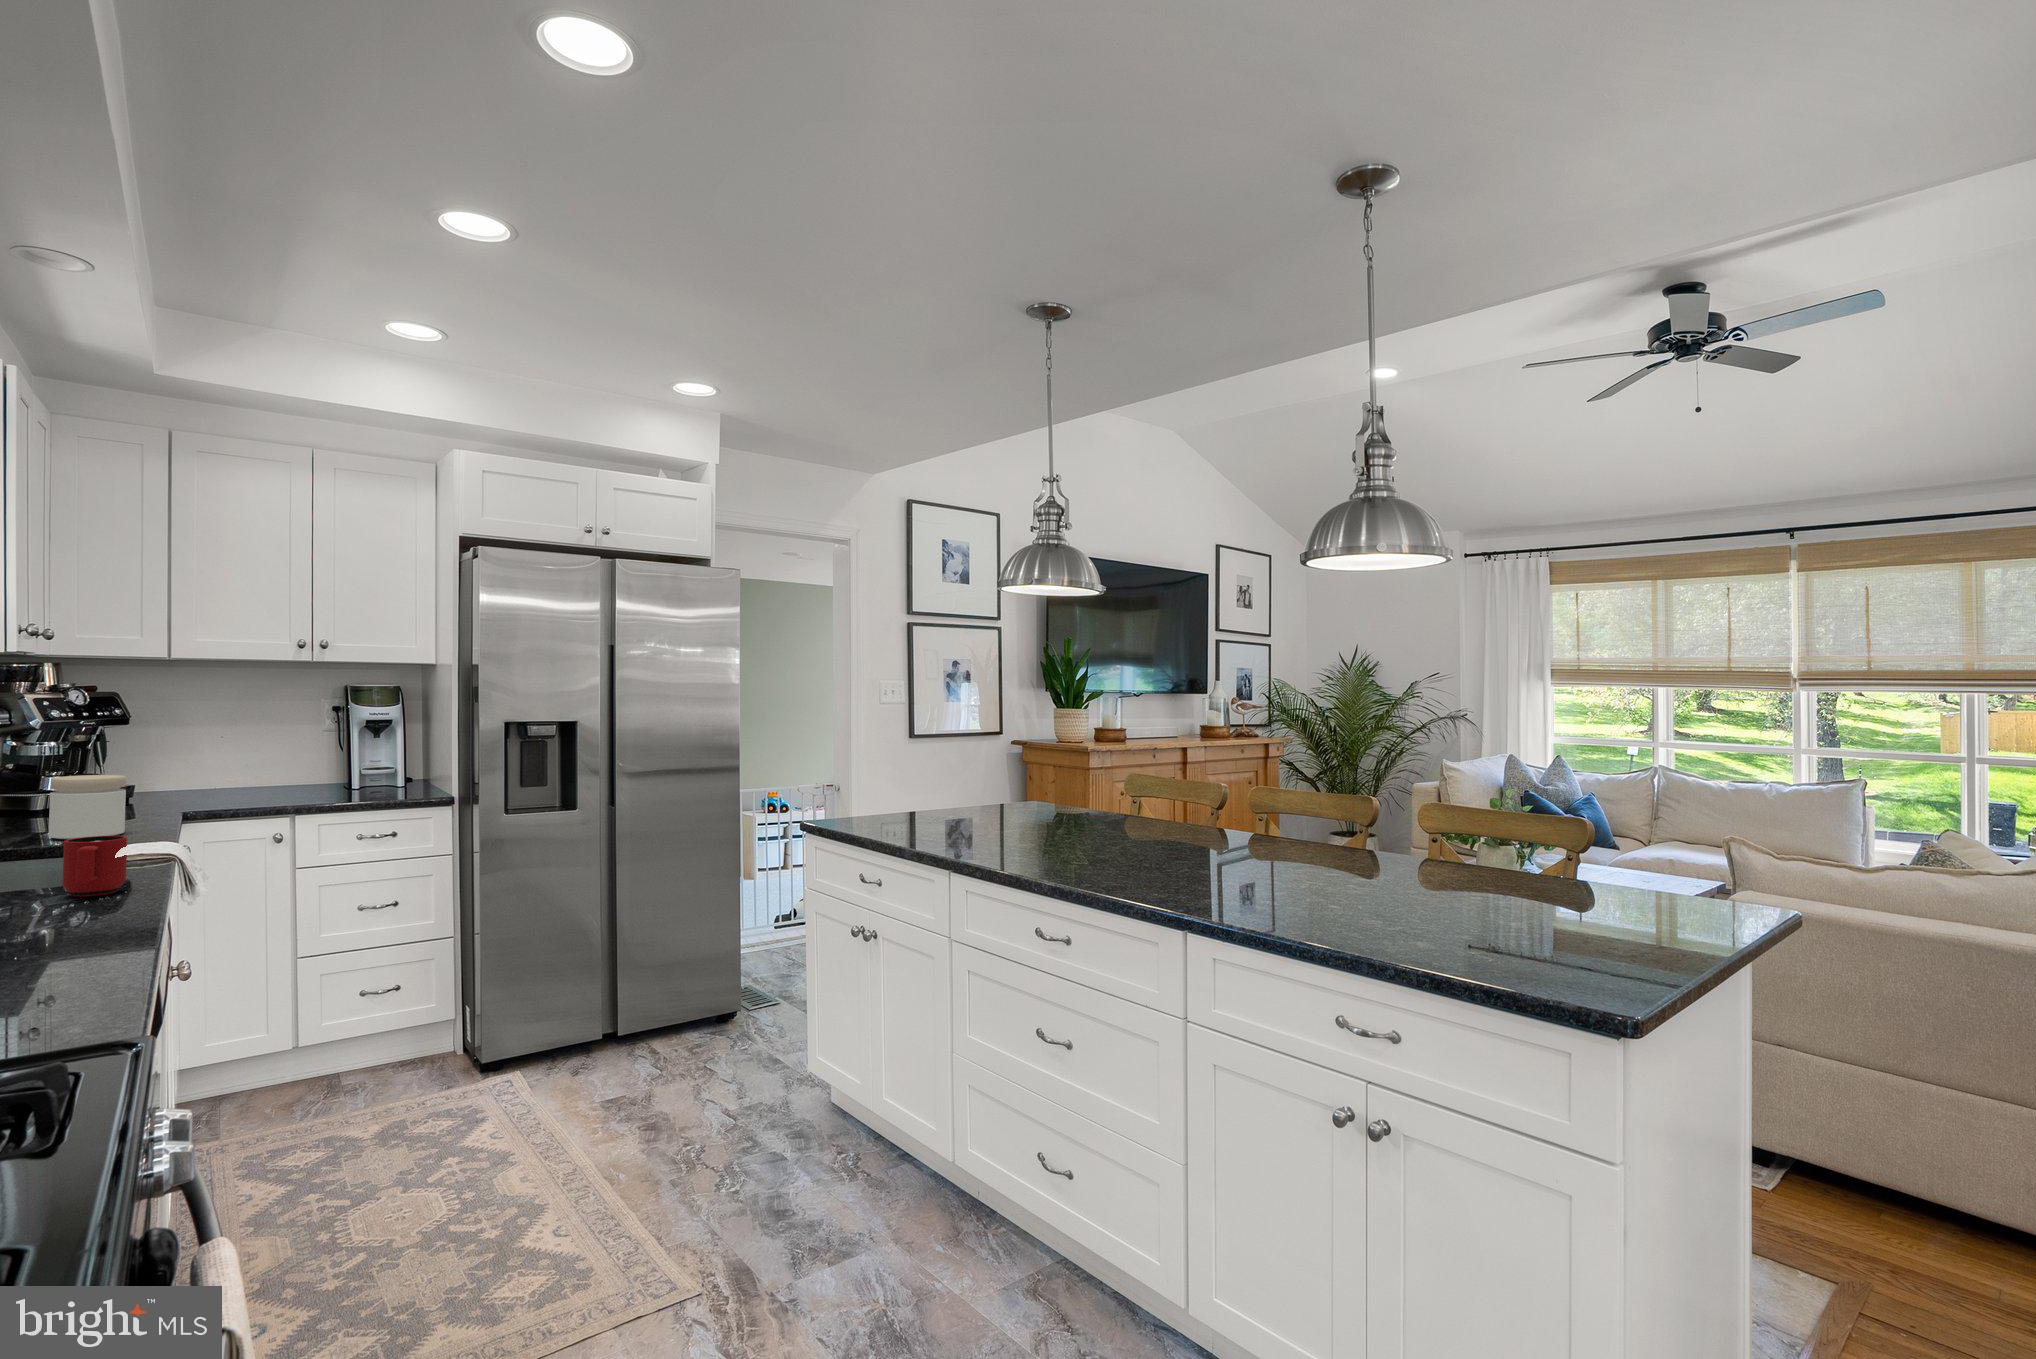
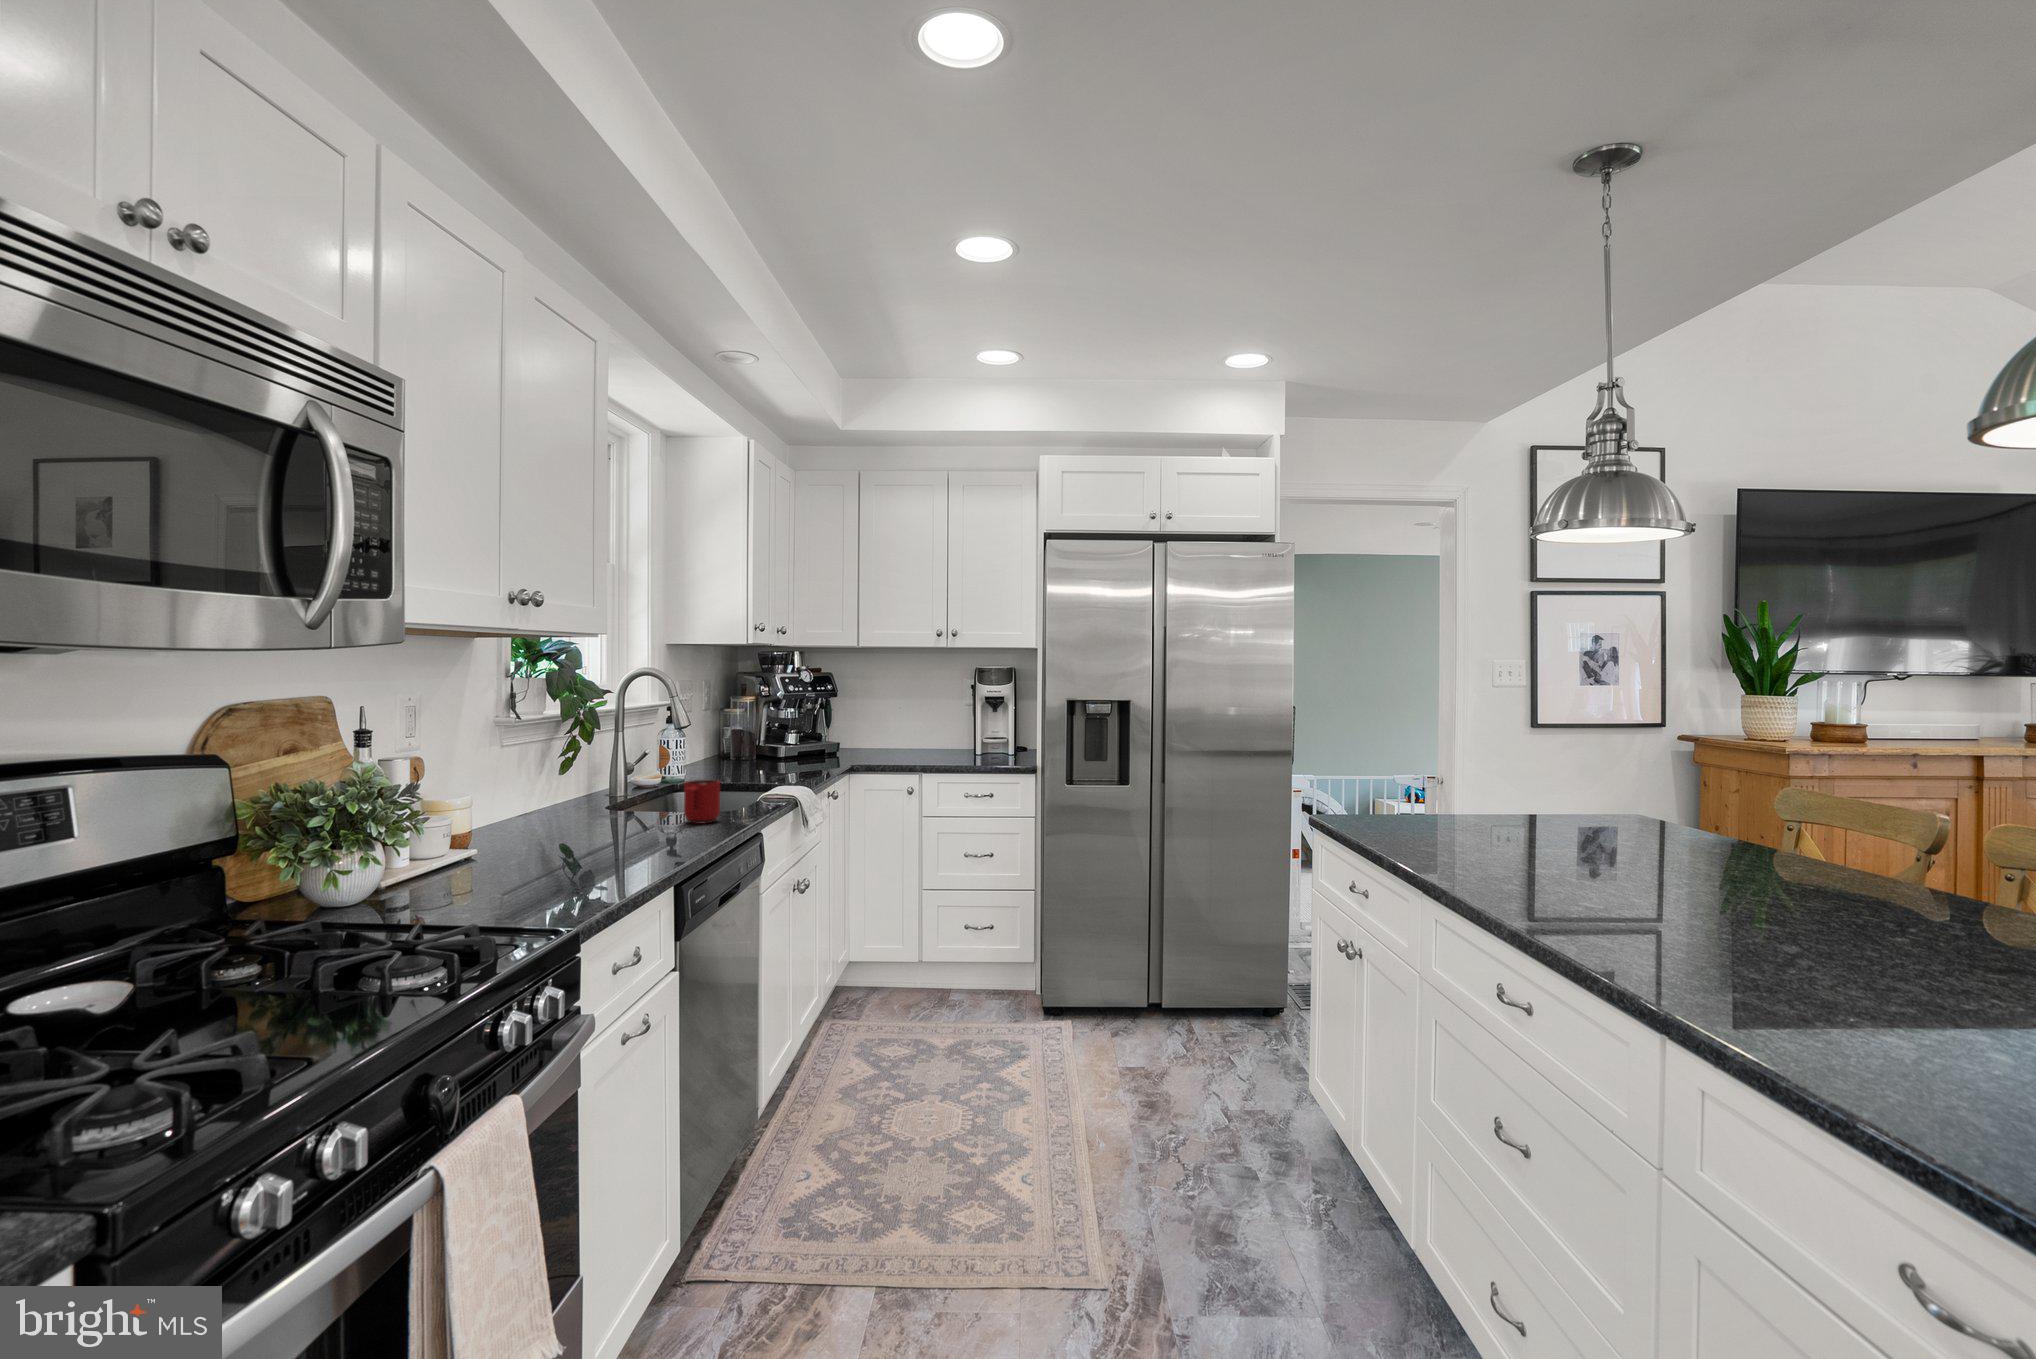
jar: present [49,775,126,839] -> none [754,735,796,781]

